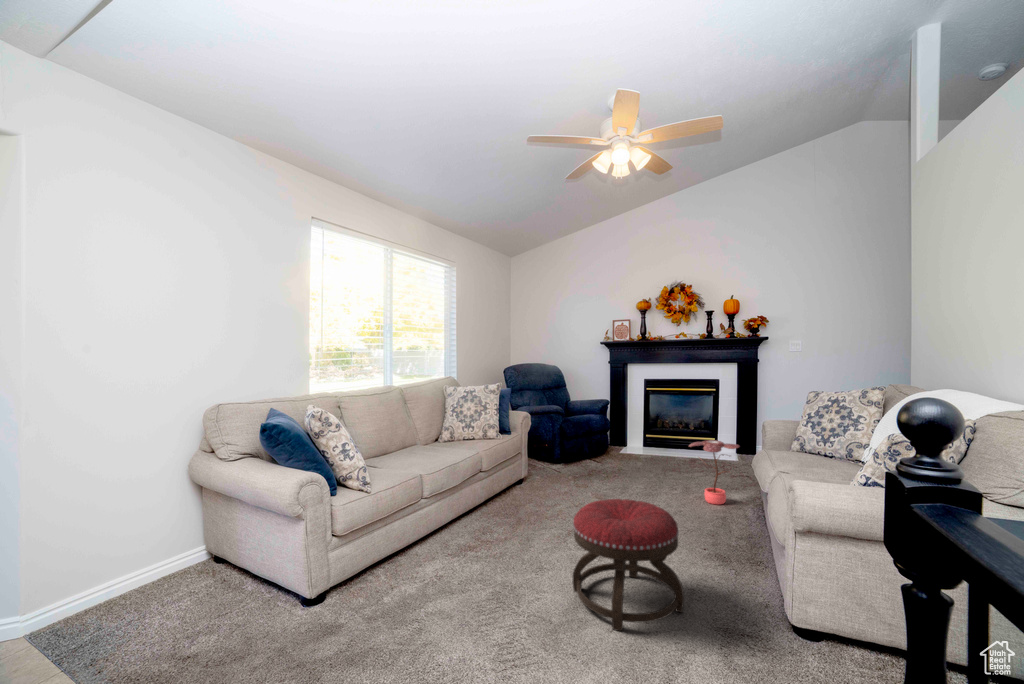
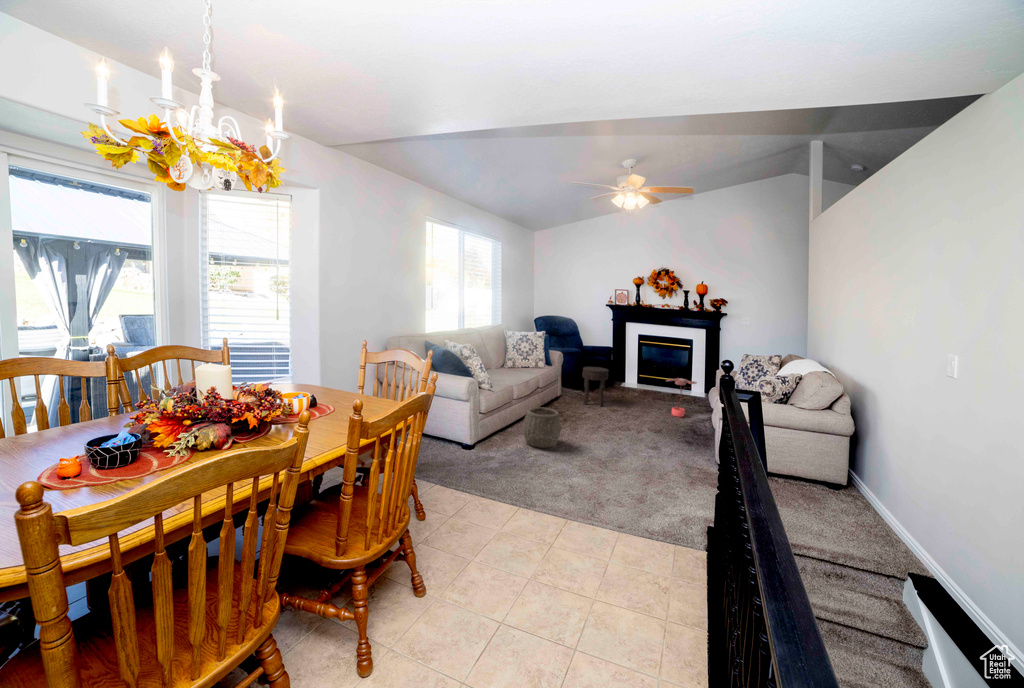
side table: none [560,430,599,492] -> present [583,367,608,406]
ottoman: present [572,499,684,631] -> none [606,402,664,459]
woven basket: none [407,520,482,610] -> present [523,408,561,448]

